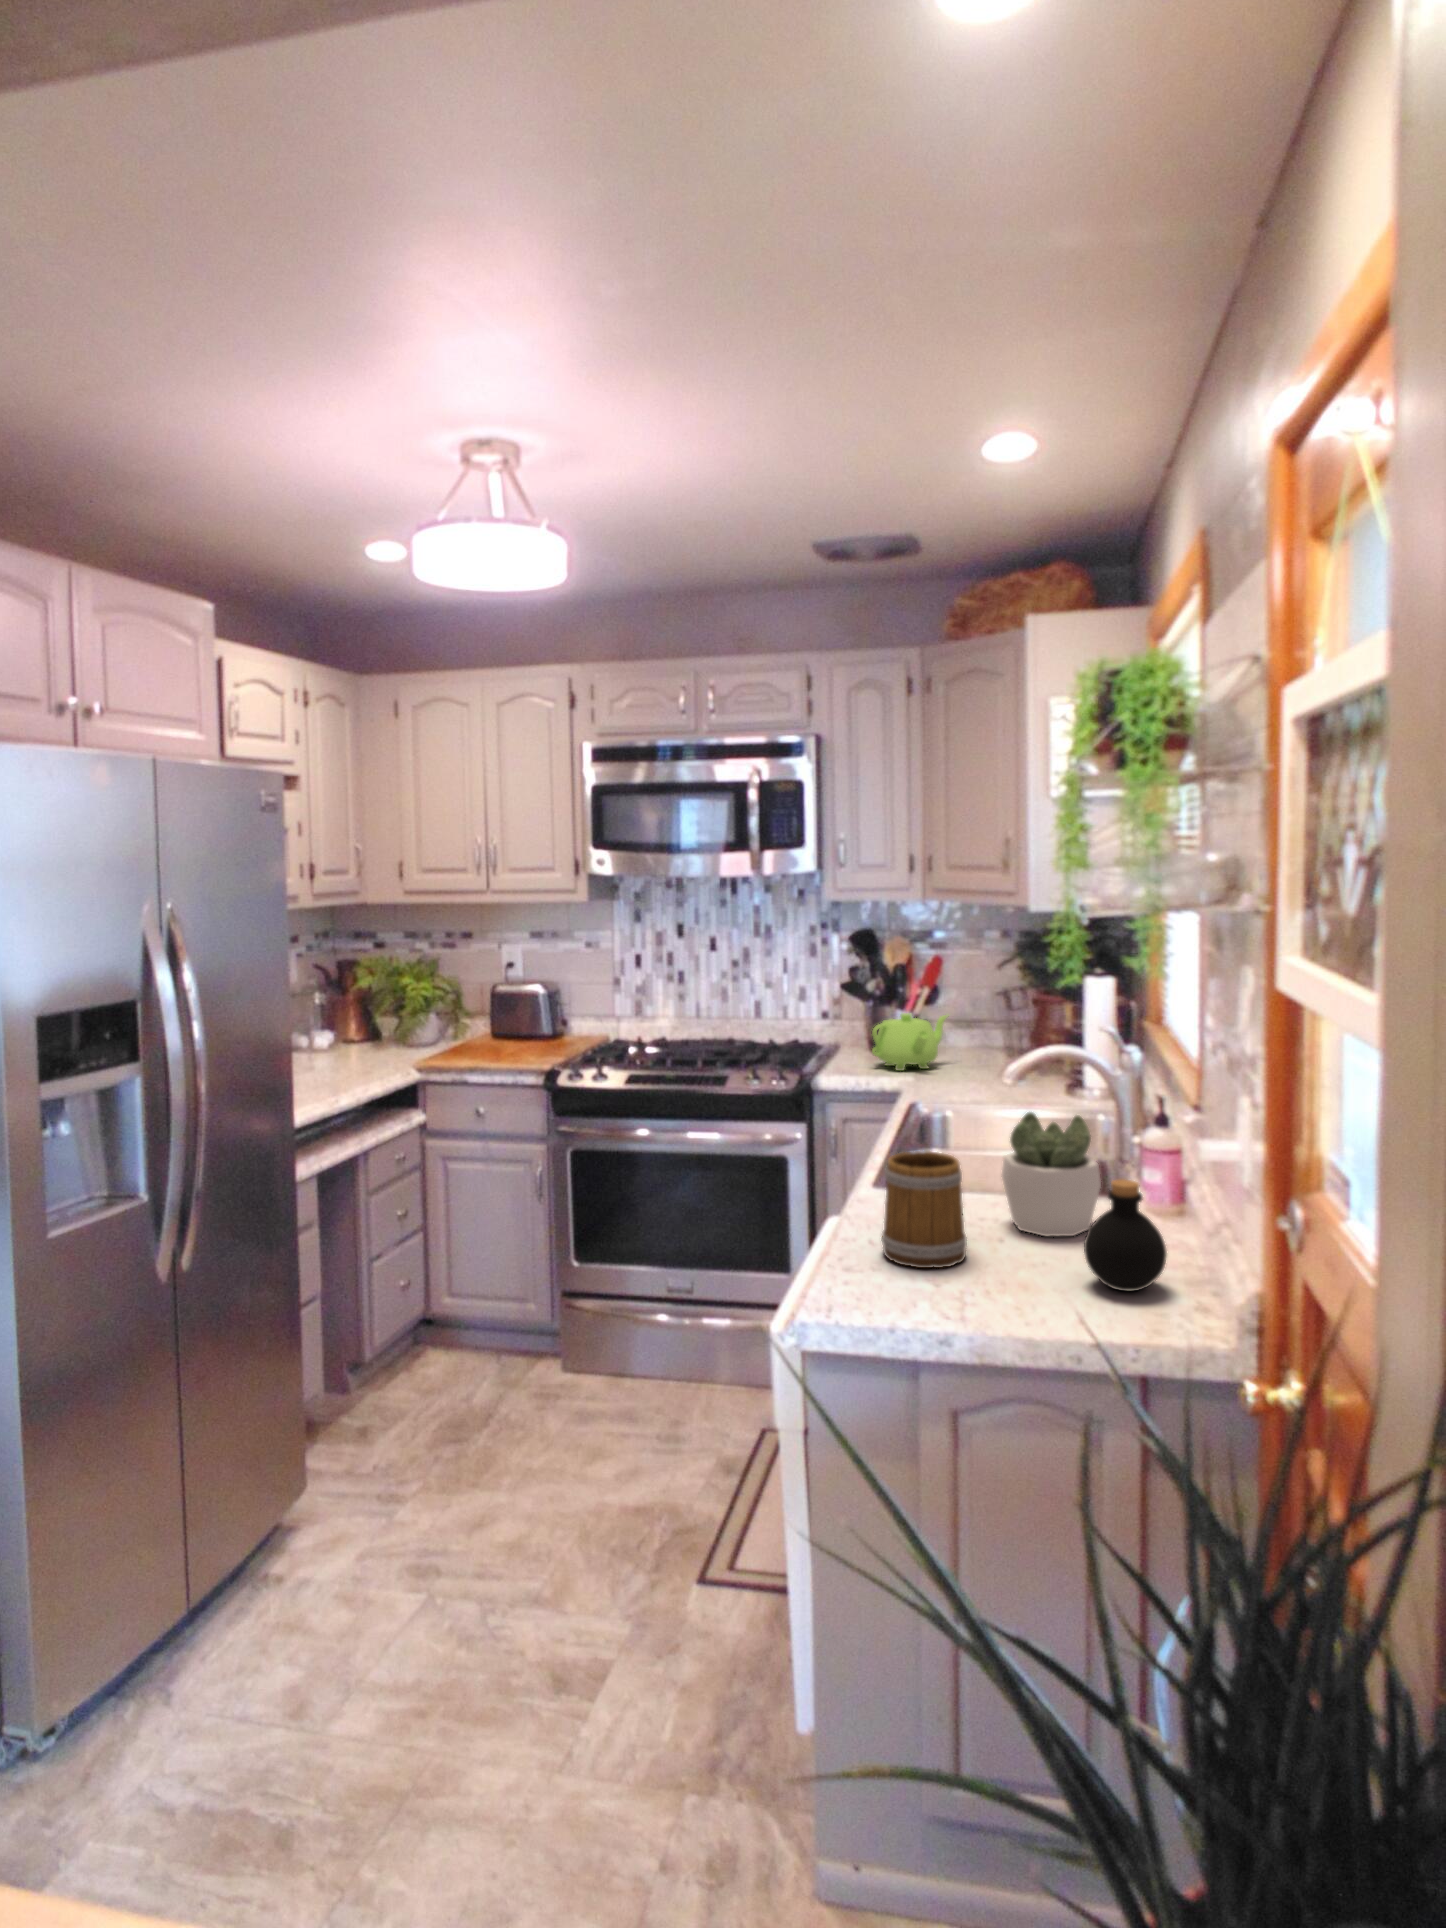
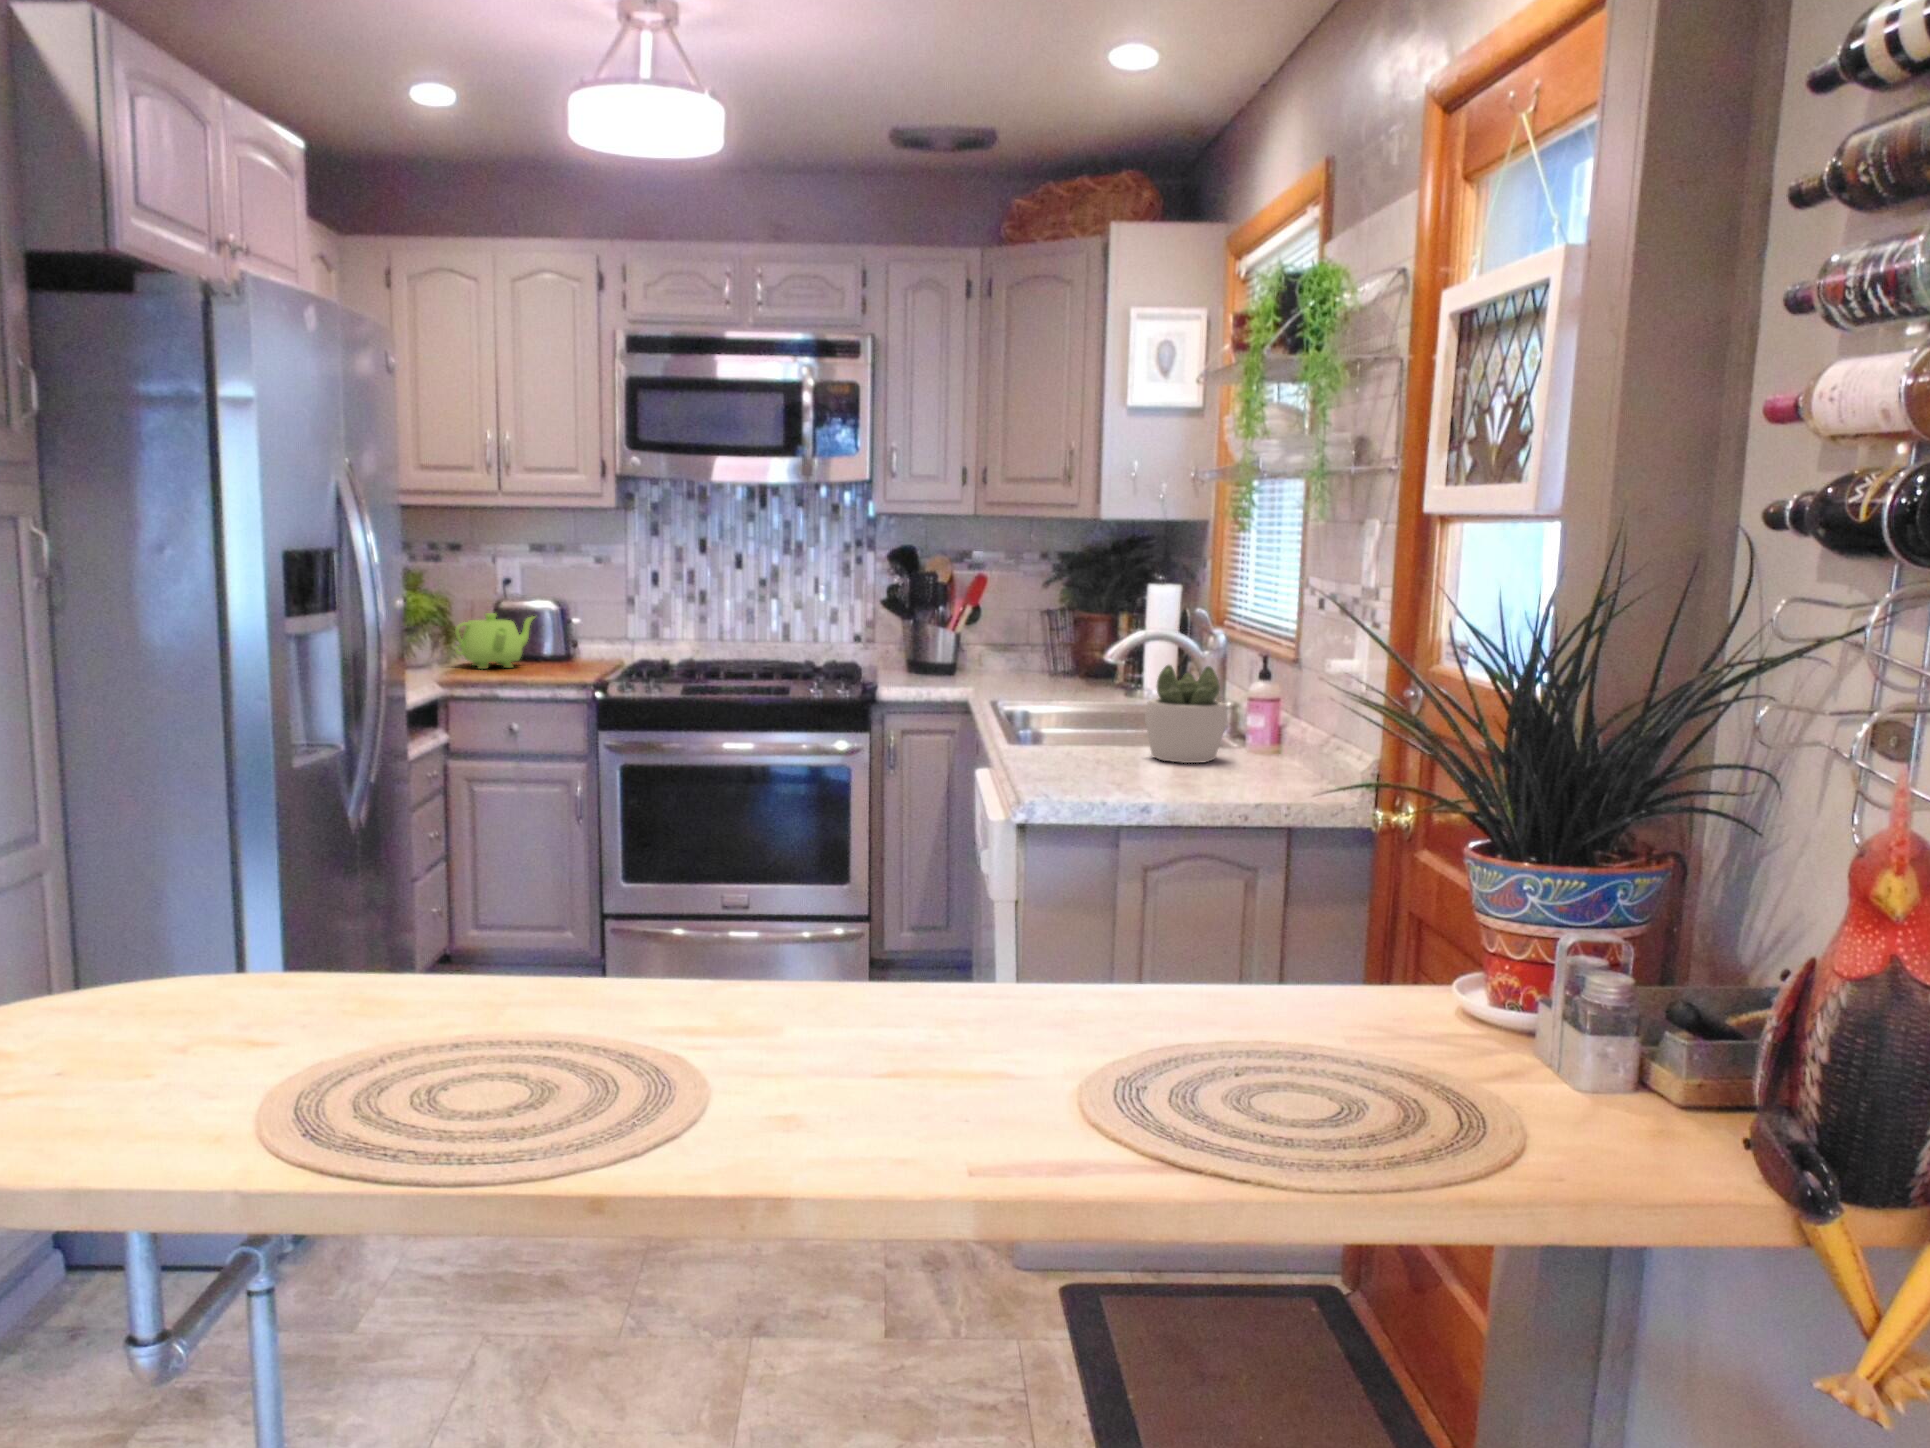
teapot: present [872,1013,949,1071] -> present [455,613,535,669]
mug: present [881,1151,967,1268] -> none [1063,689,1133,777]
bottle: present [1084,1179,1167,1292] -> none [1232,699,1295,784]

